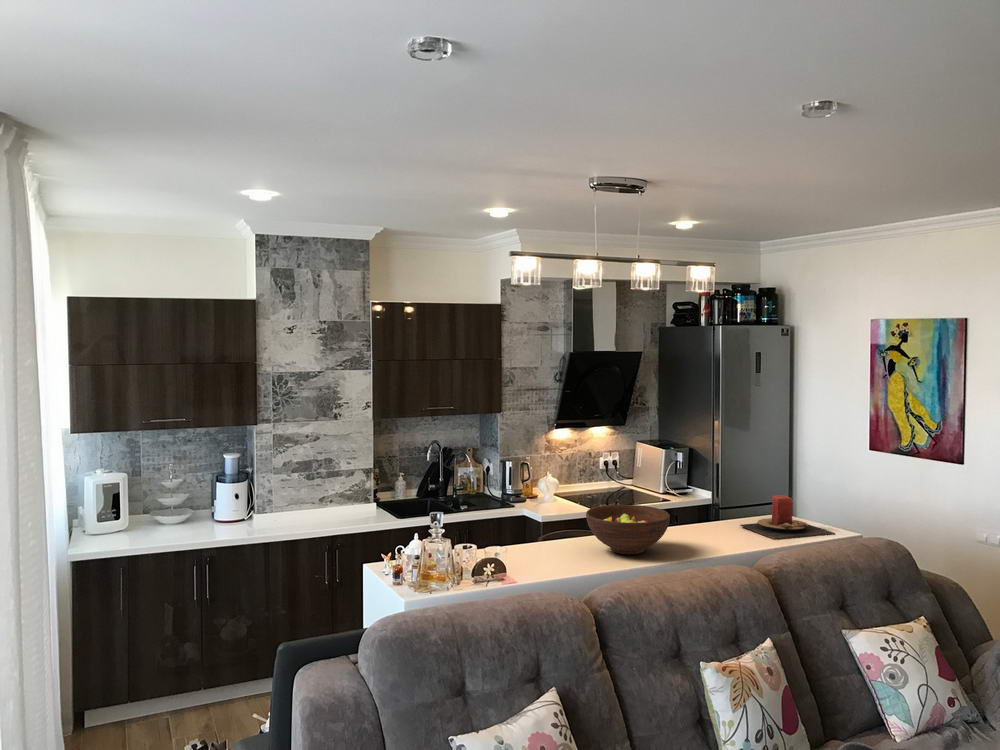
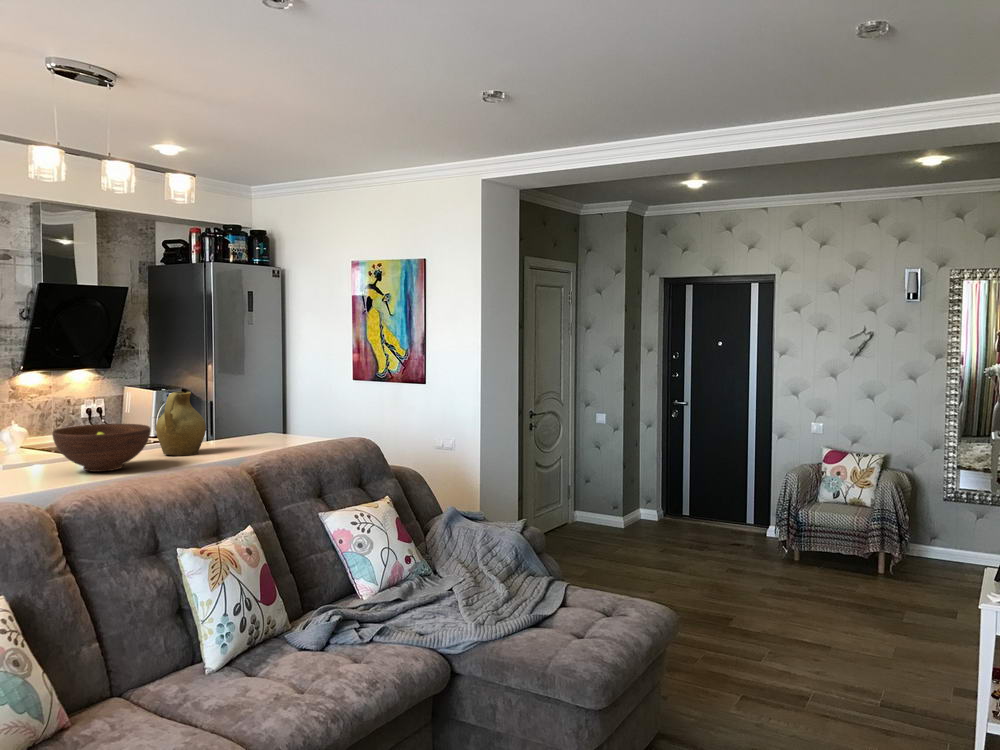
pitcher: none [673,474,719,539] -> present [156,392,206,456]
candle: present [740,495,835,540] -> none [228,410,318,449]

